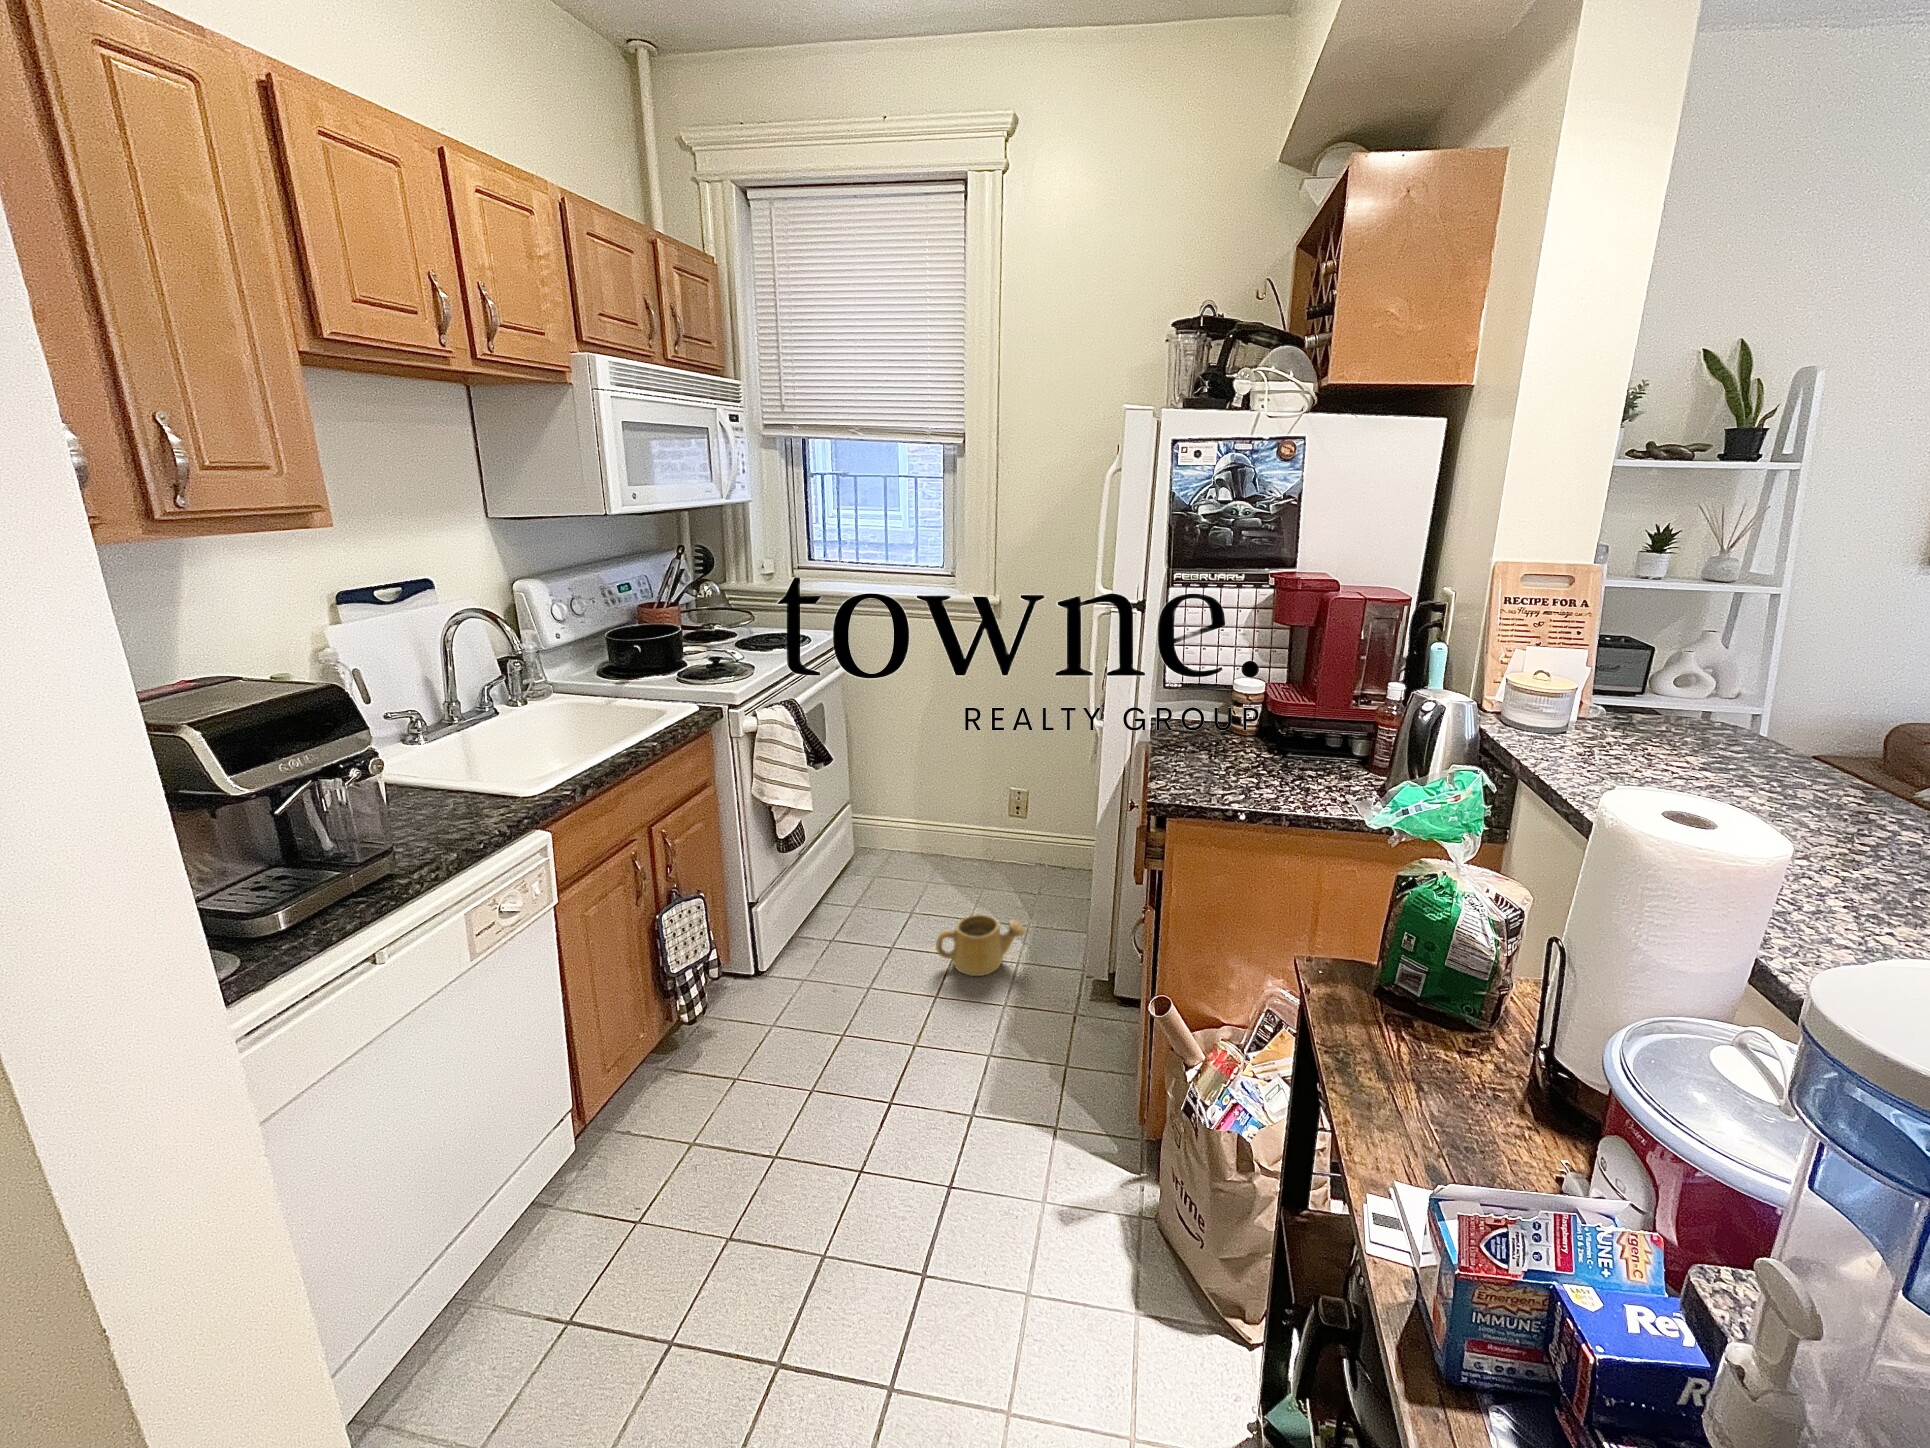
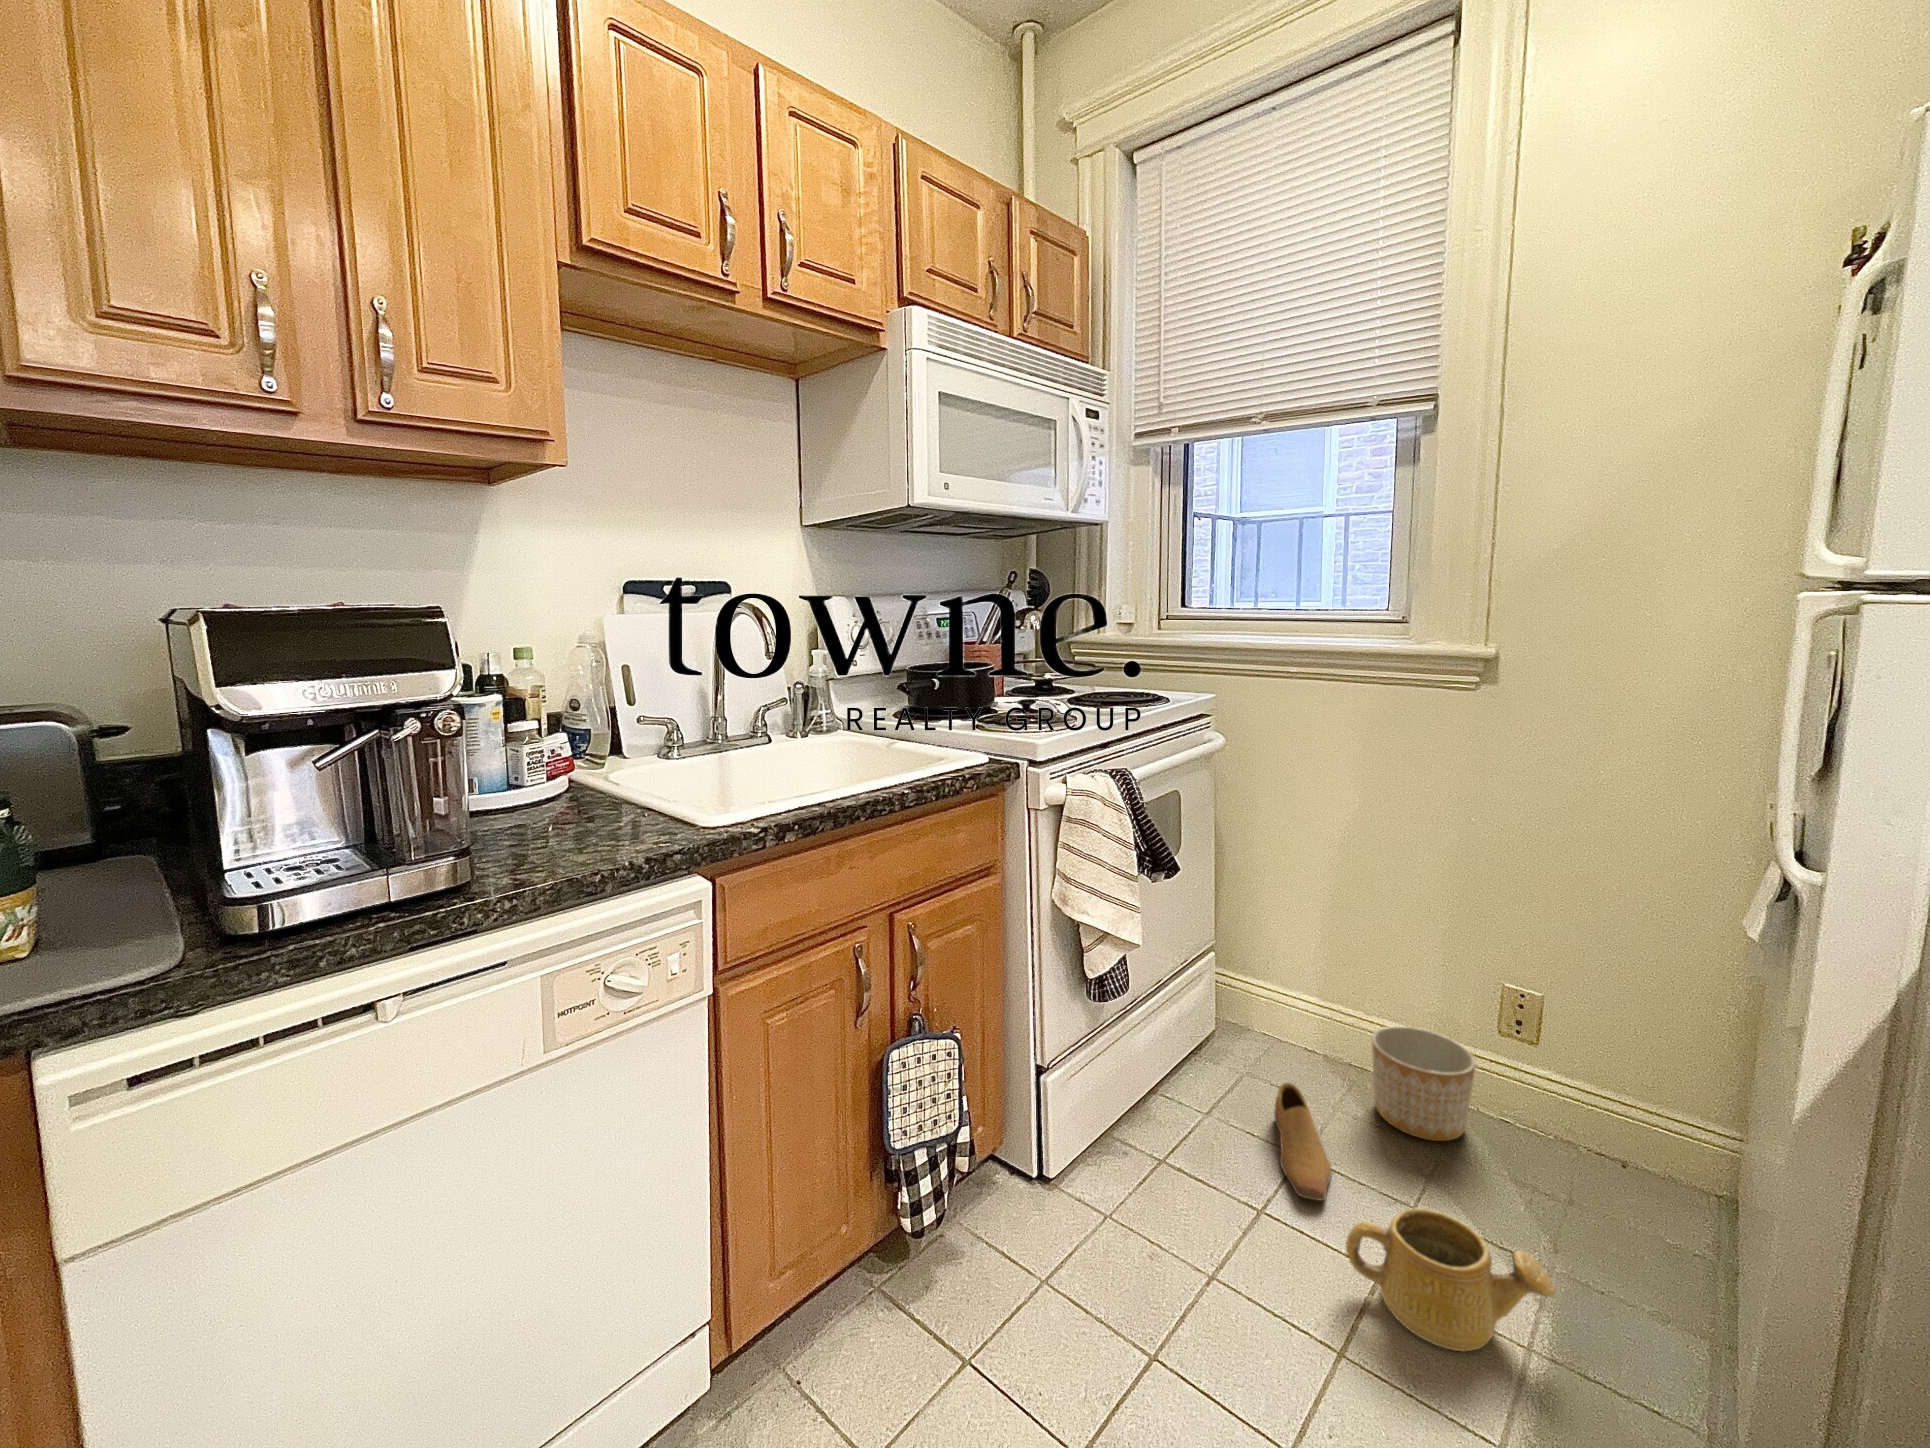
planter: none [947,825,999,885] -> present [1372,1026,1476,1141]
shoe: none [897,875,929,933] -> present [1274,1083,1331,1201]

